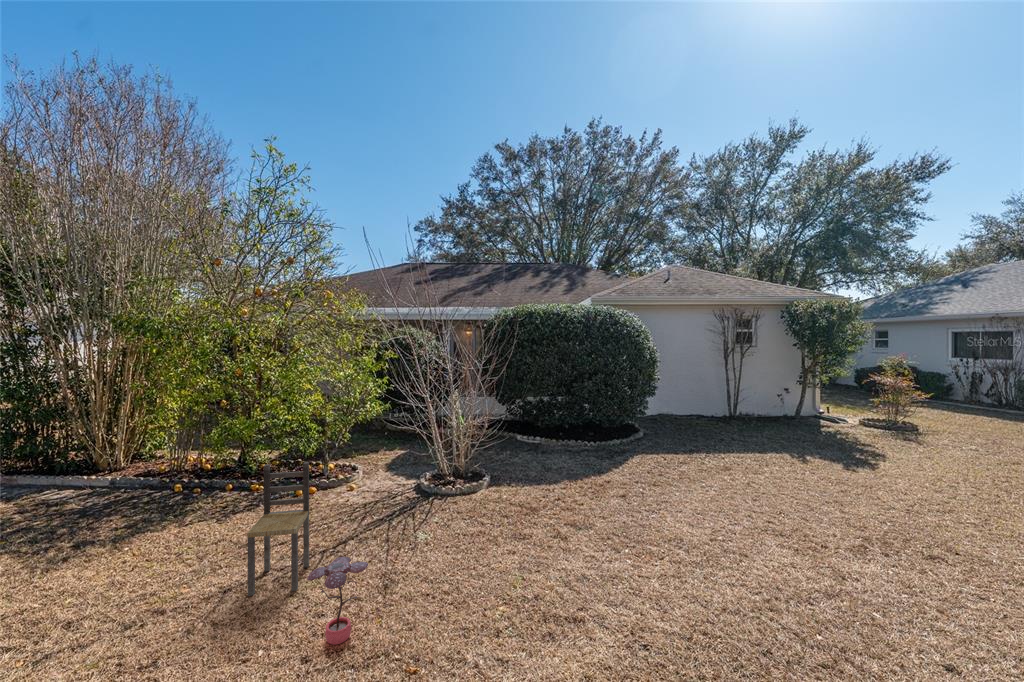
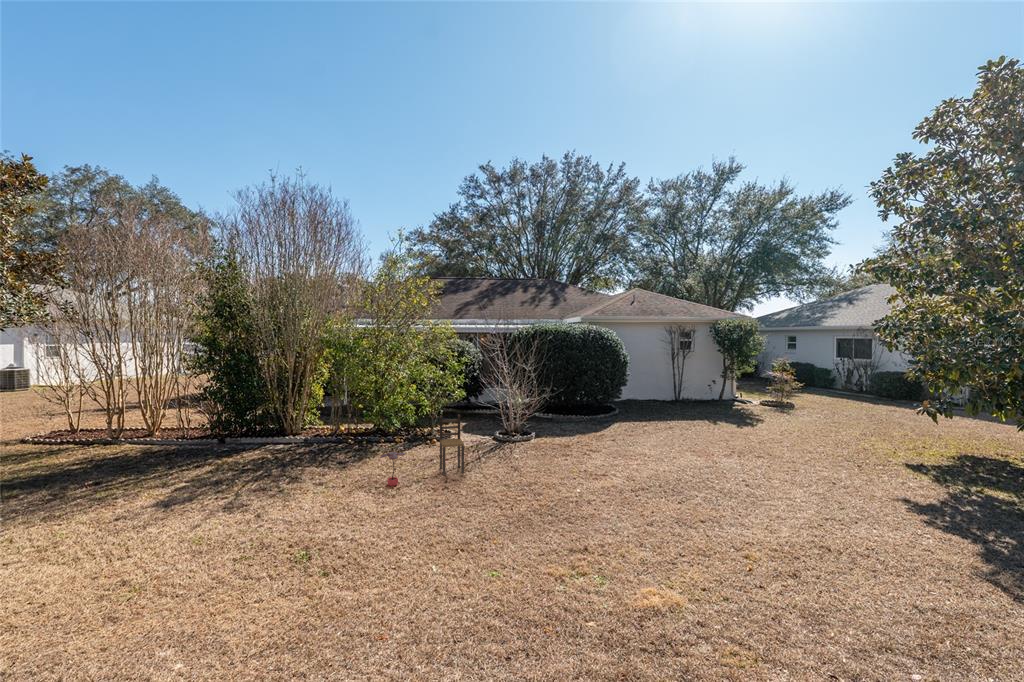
potted plant: present [307,557,368,645] -> present [380,452,405,486]

